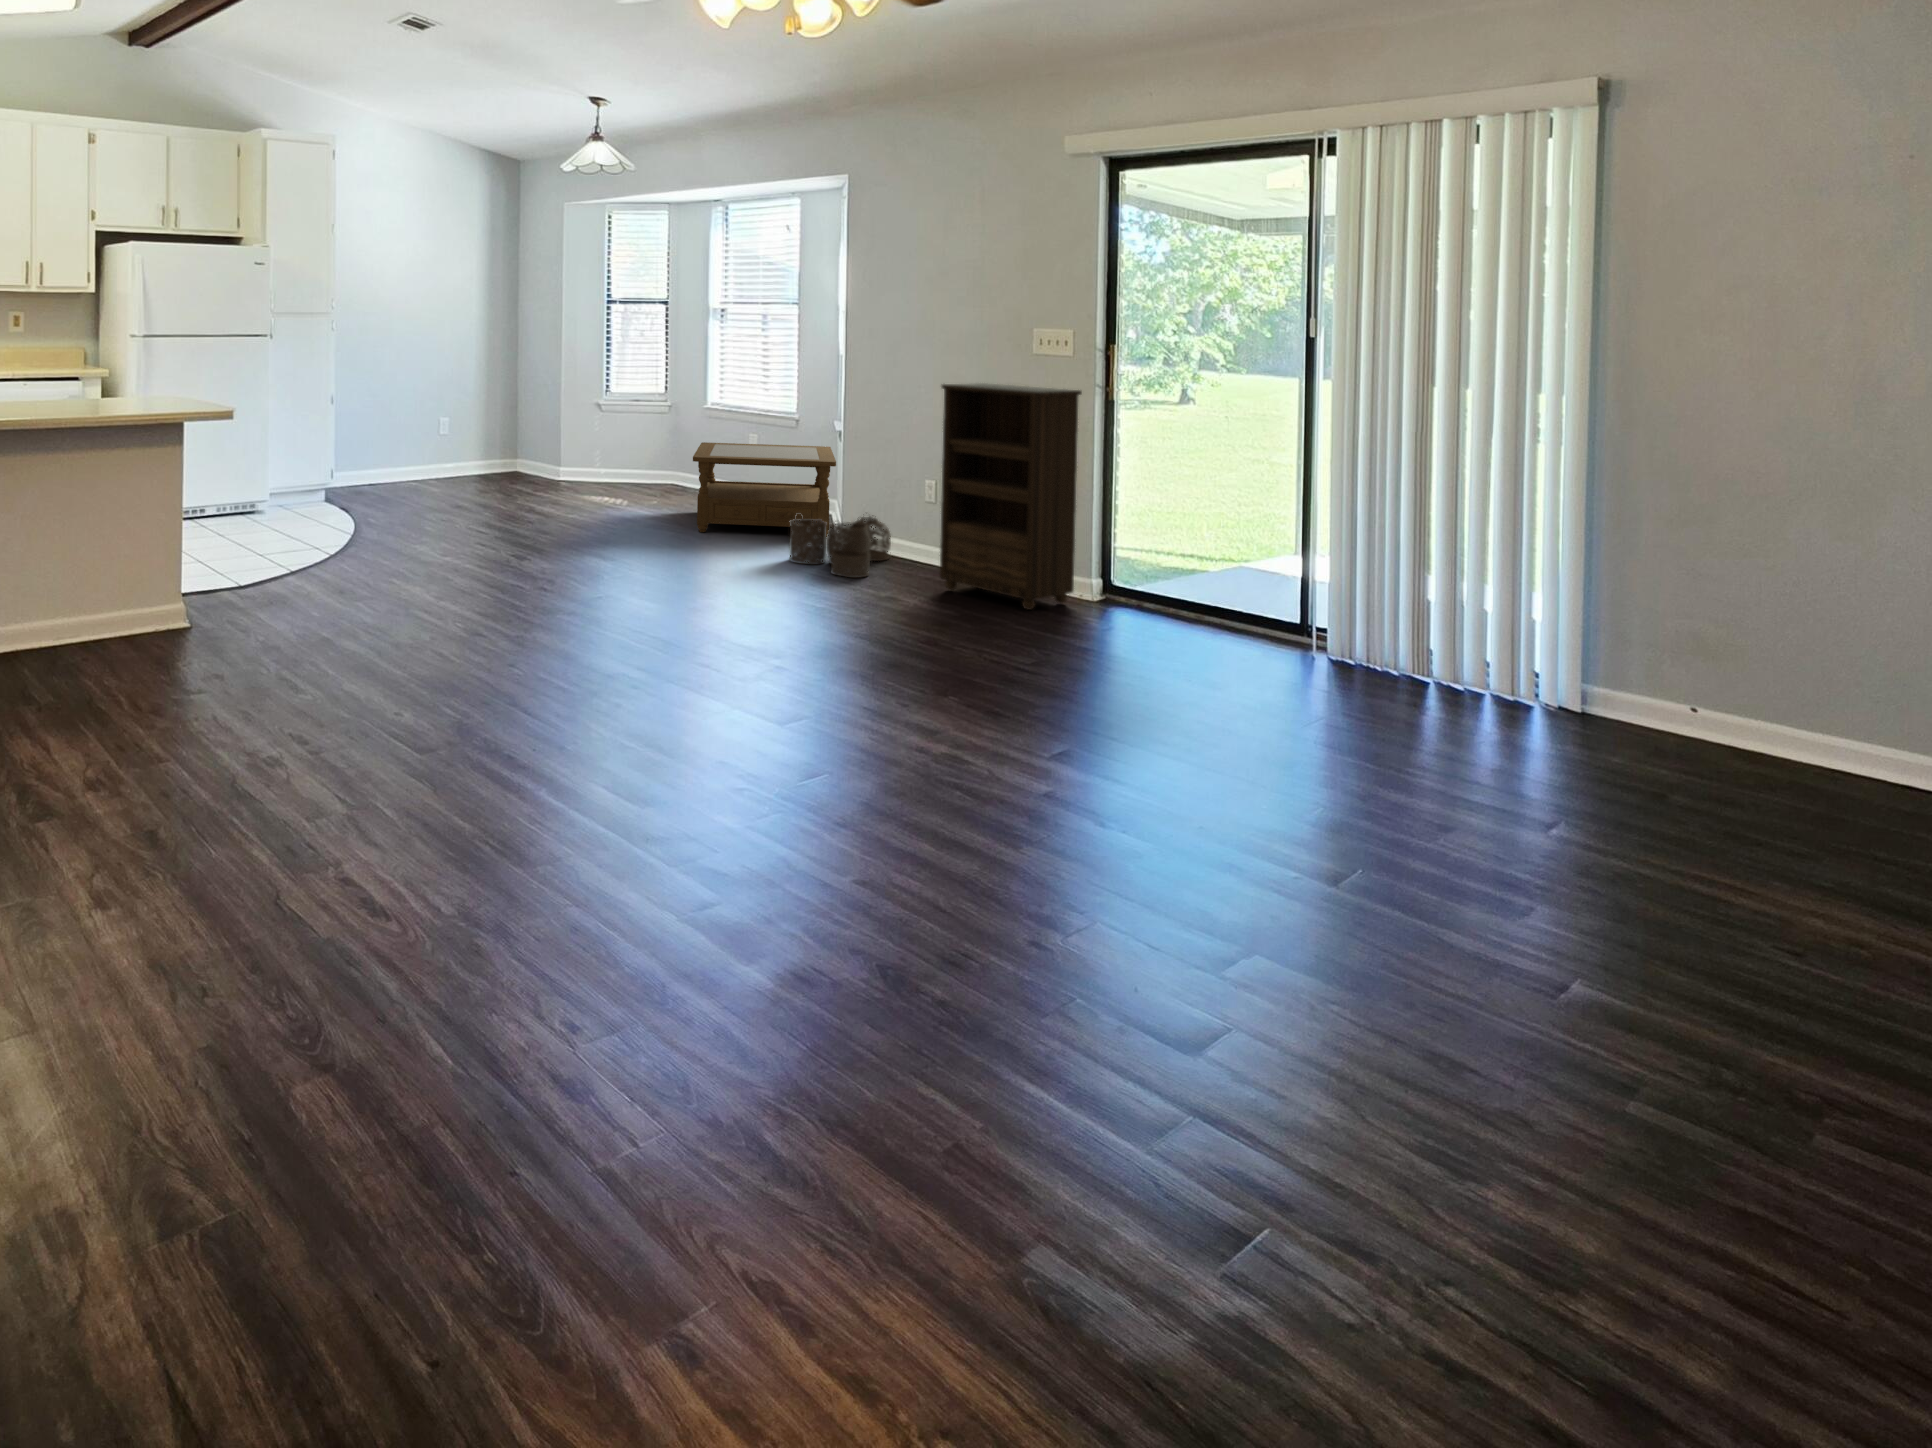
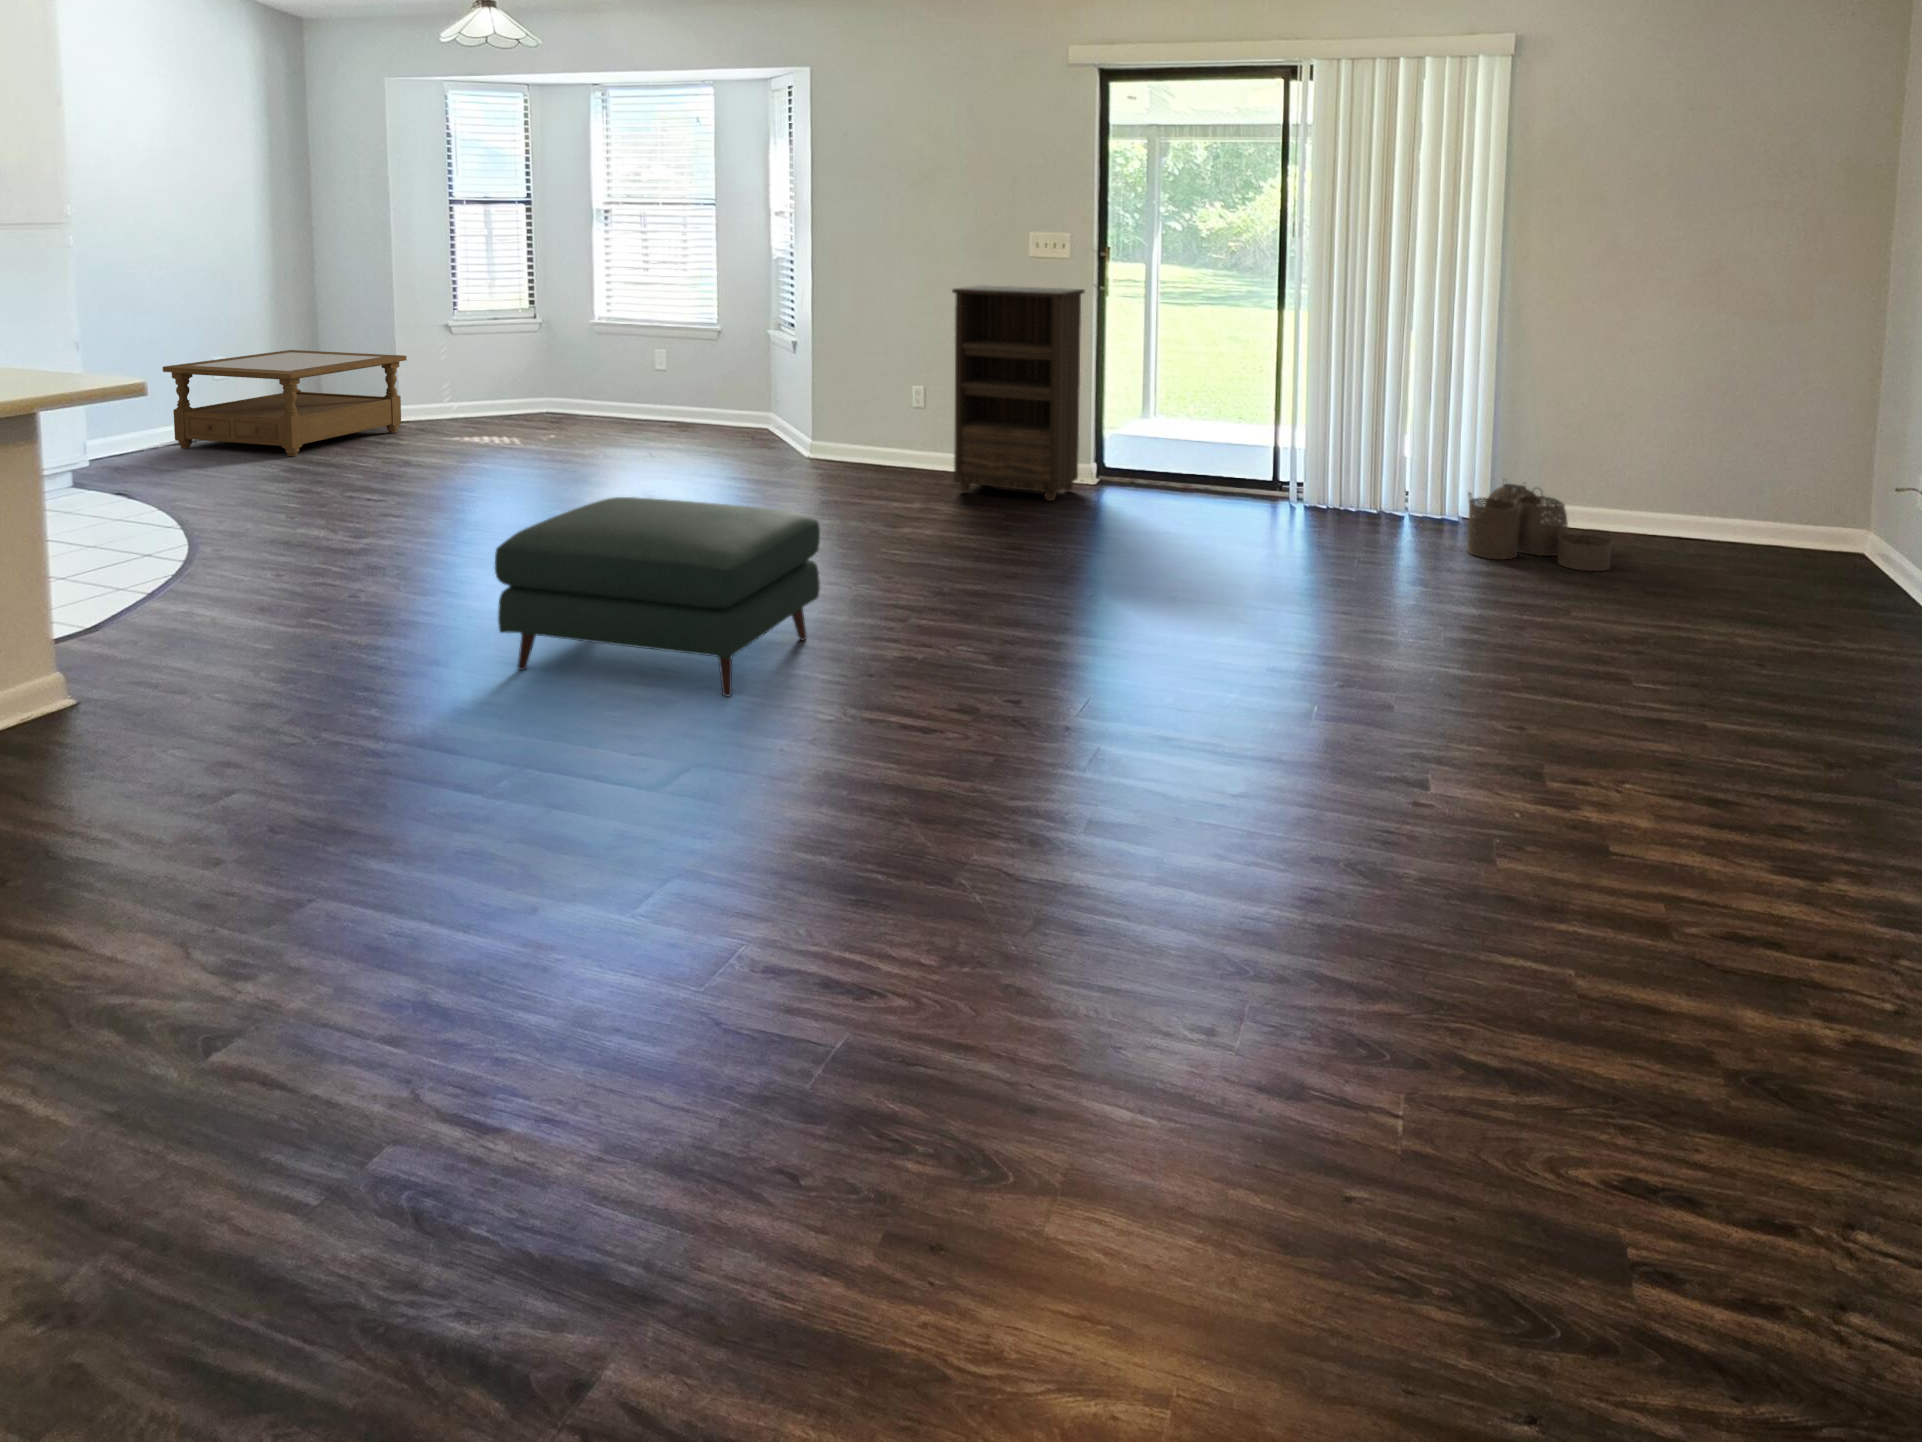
coffee table: present [693,442,836,537] -> present [163,350,407,456]
woven basket: present [789,516,891,577] -> present [1467,484,1612,571]
ottoman: none [423,535,673,706] -> present [495,497,820,697]

